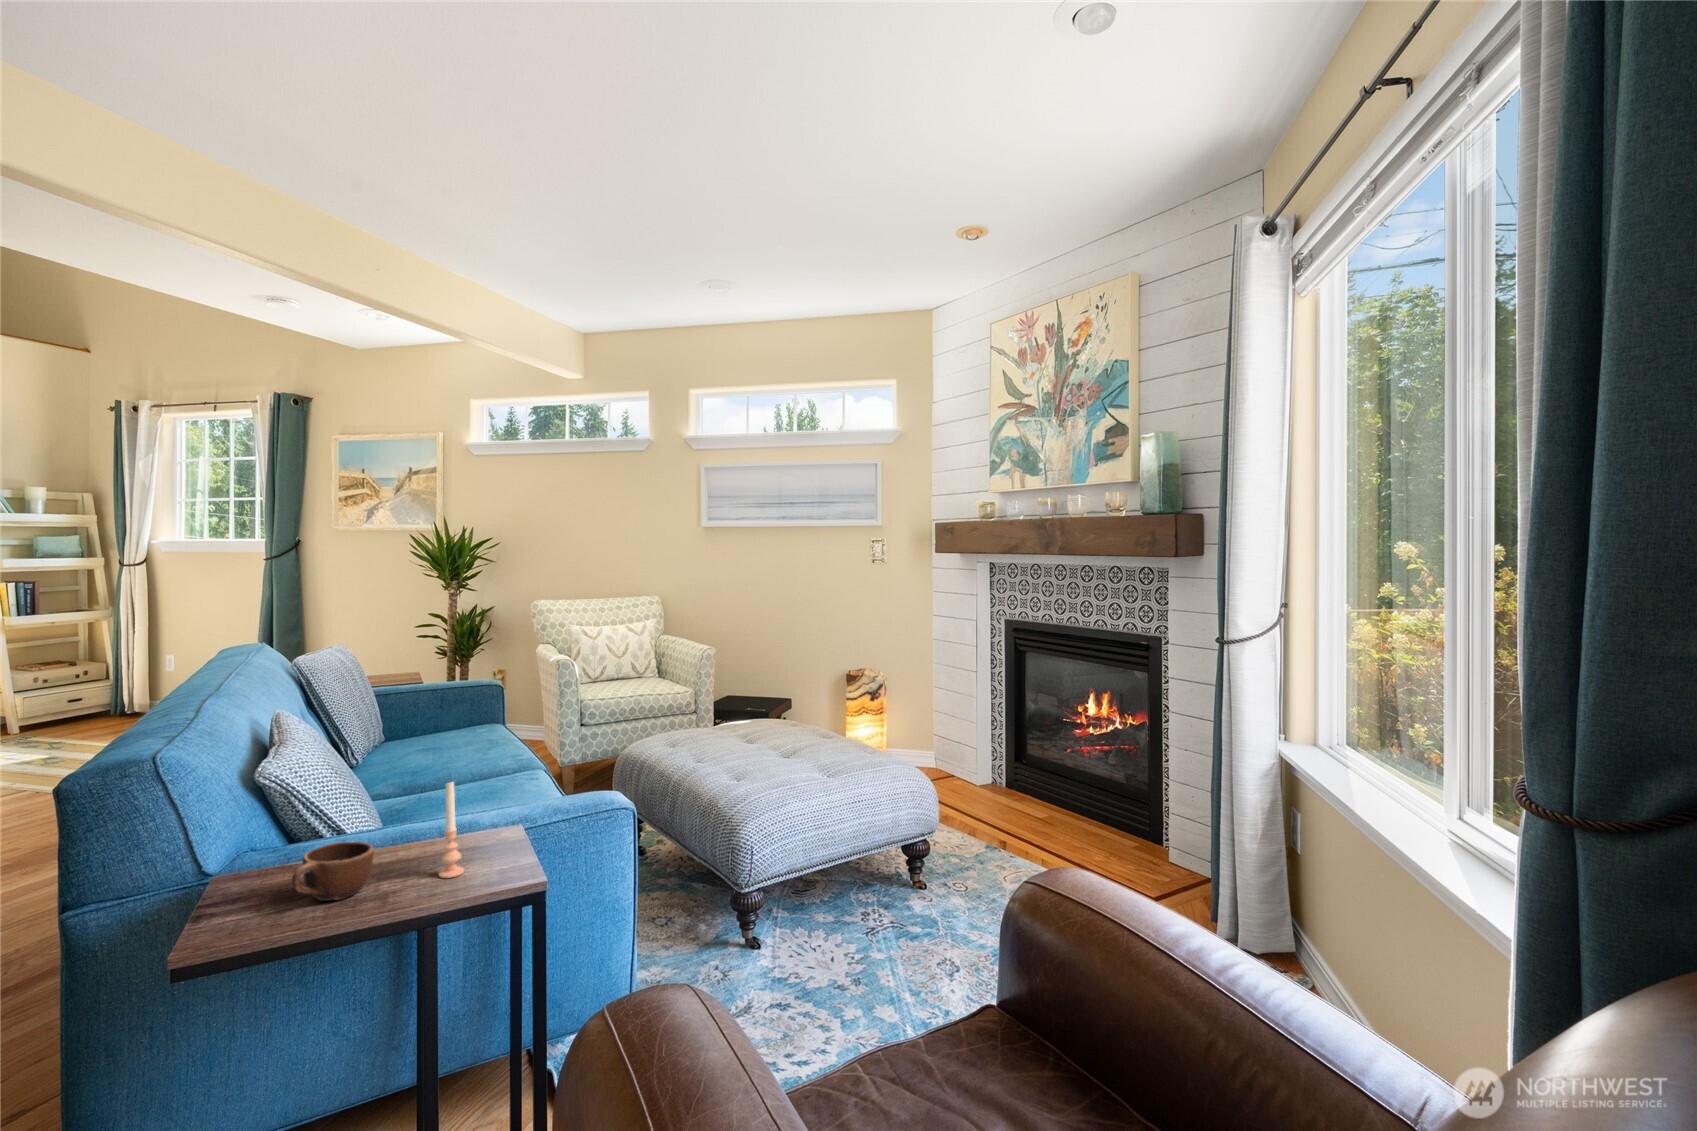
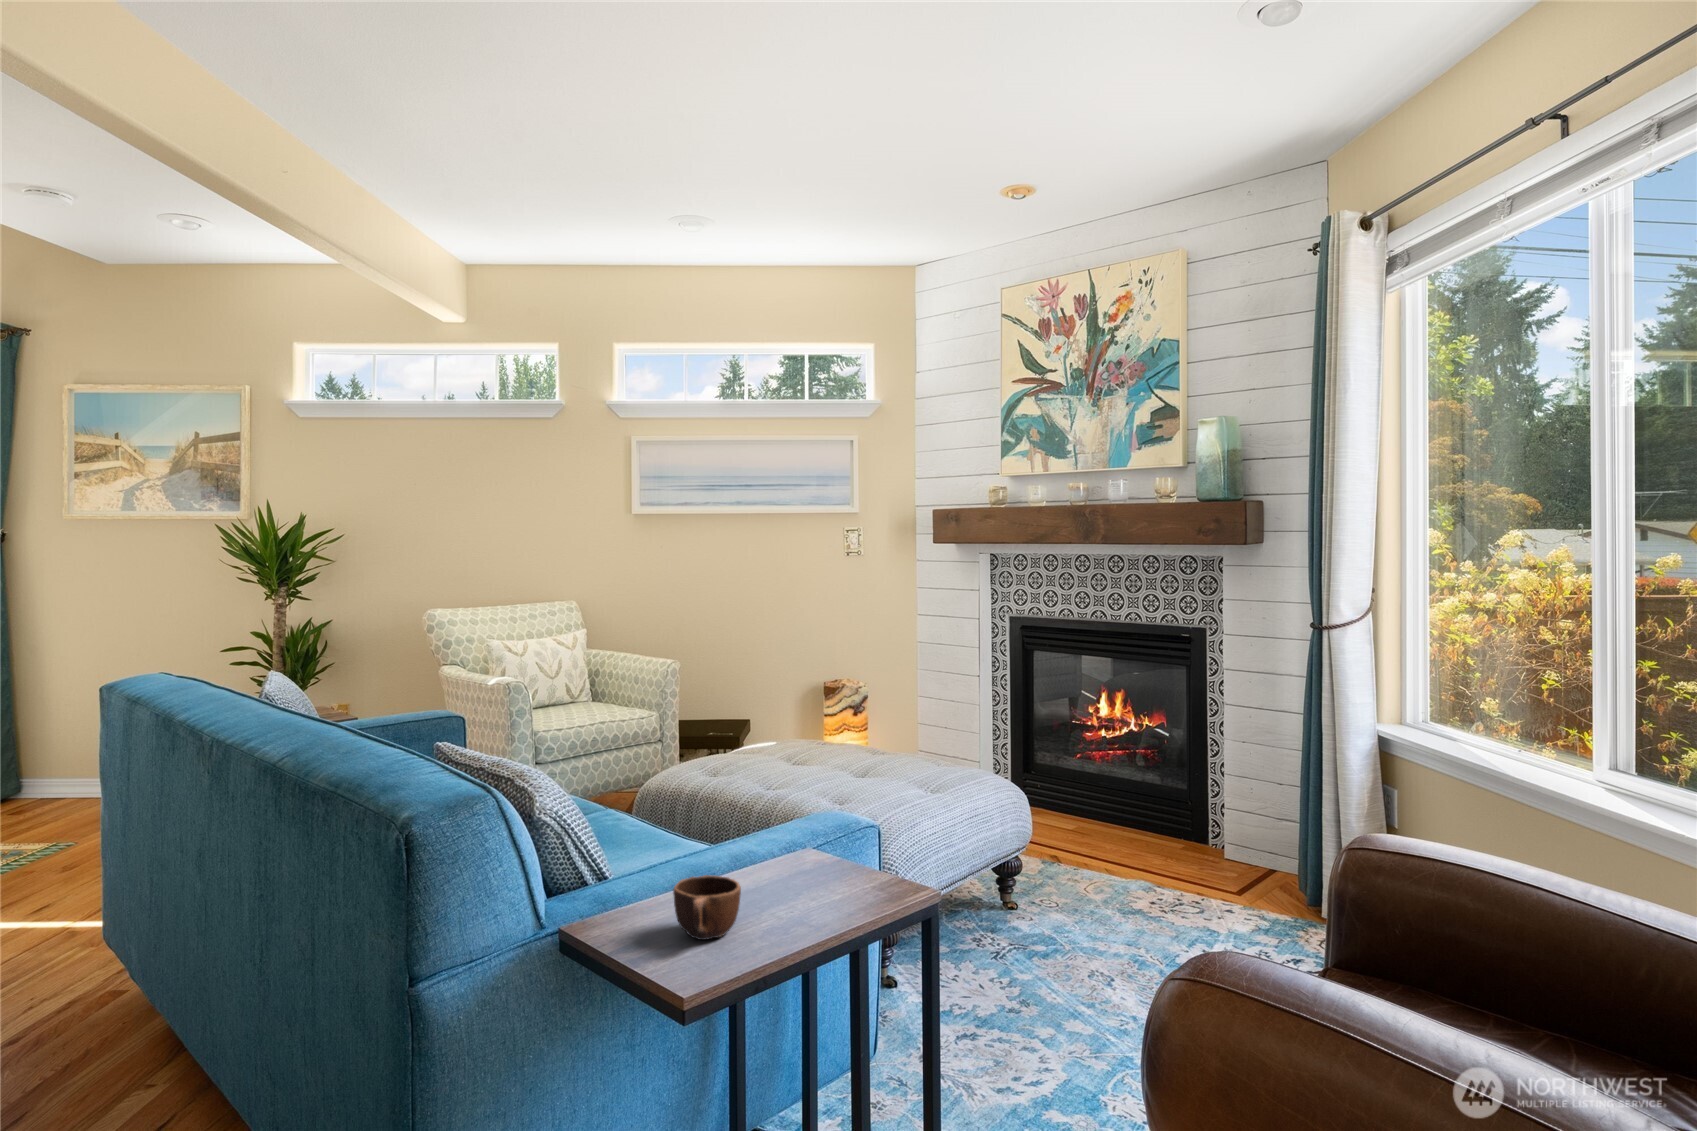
candle: present [439,782,464,878] -> none [780,803,806,908]

